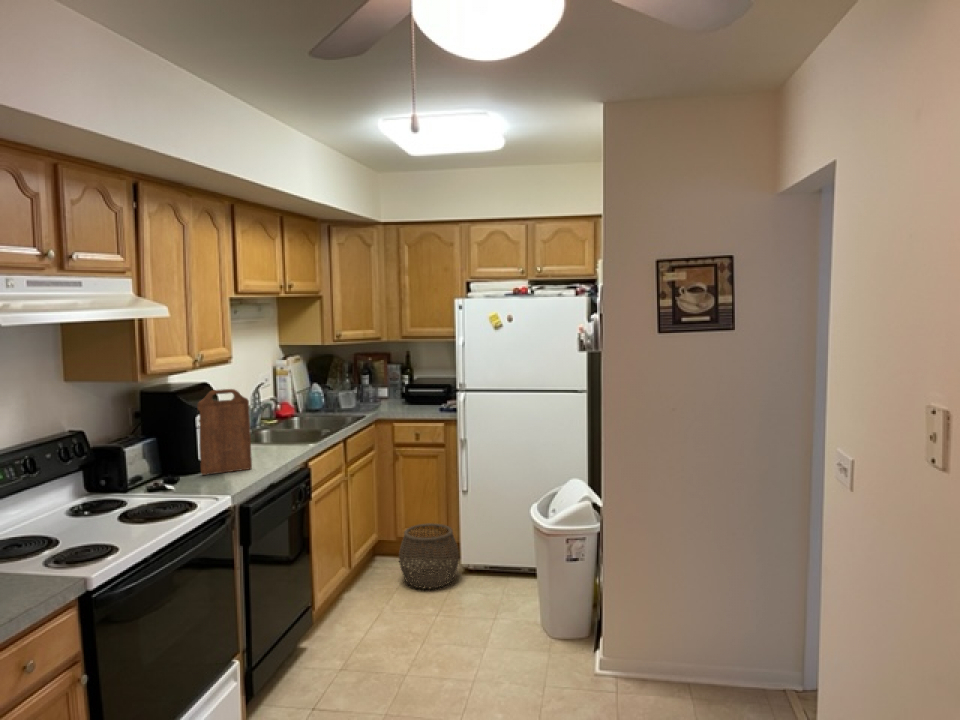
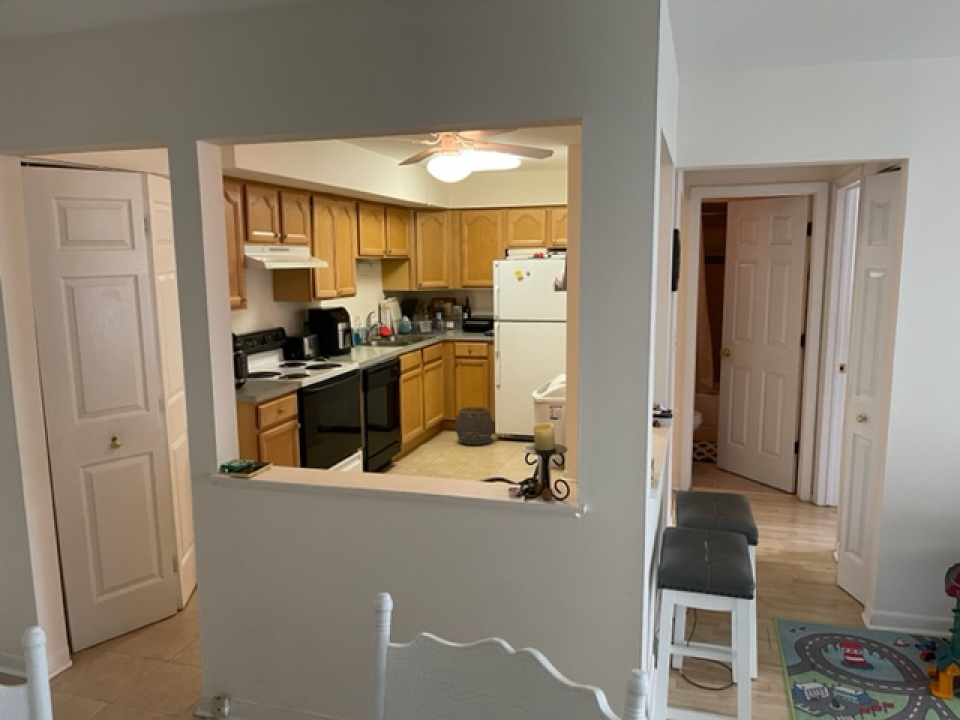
cutting board: present [198,389,252,475] -> none [339,309,368,356]

